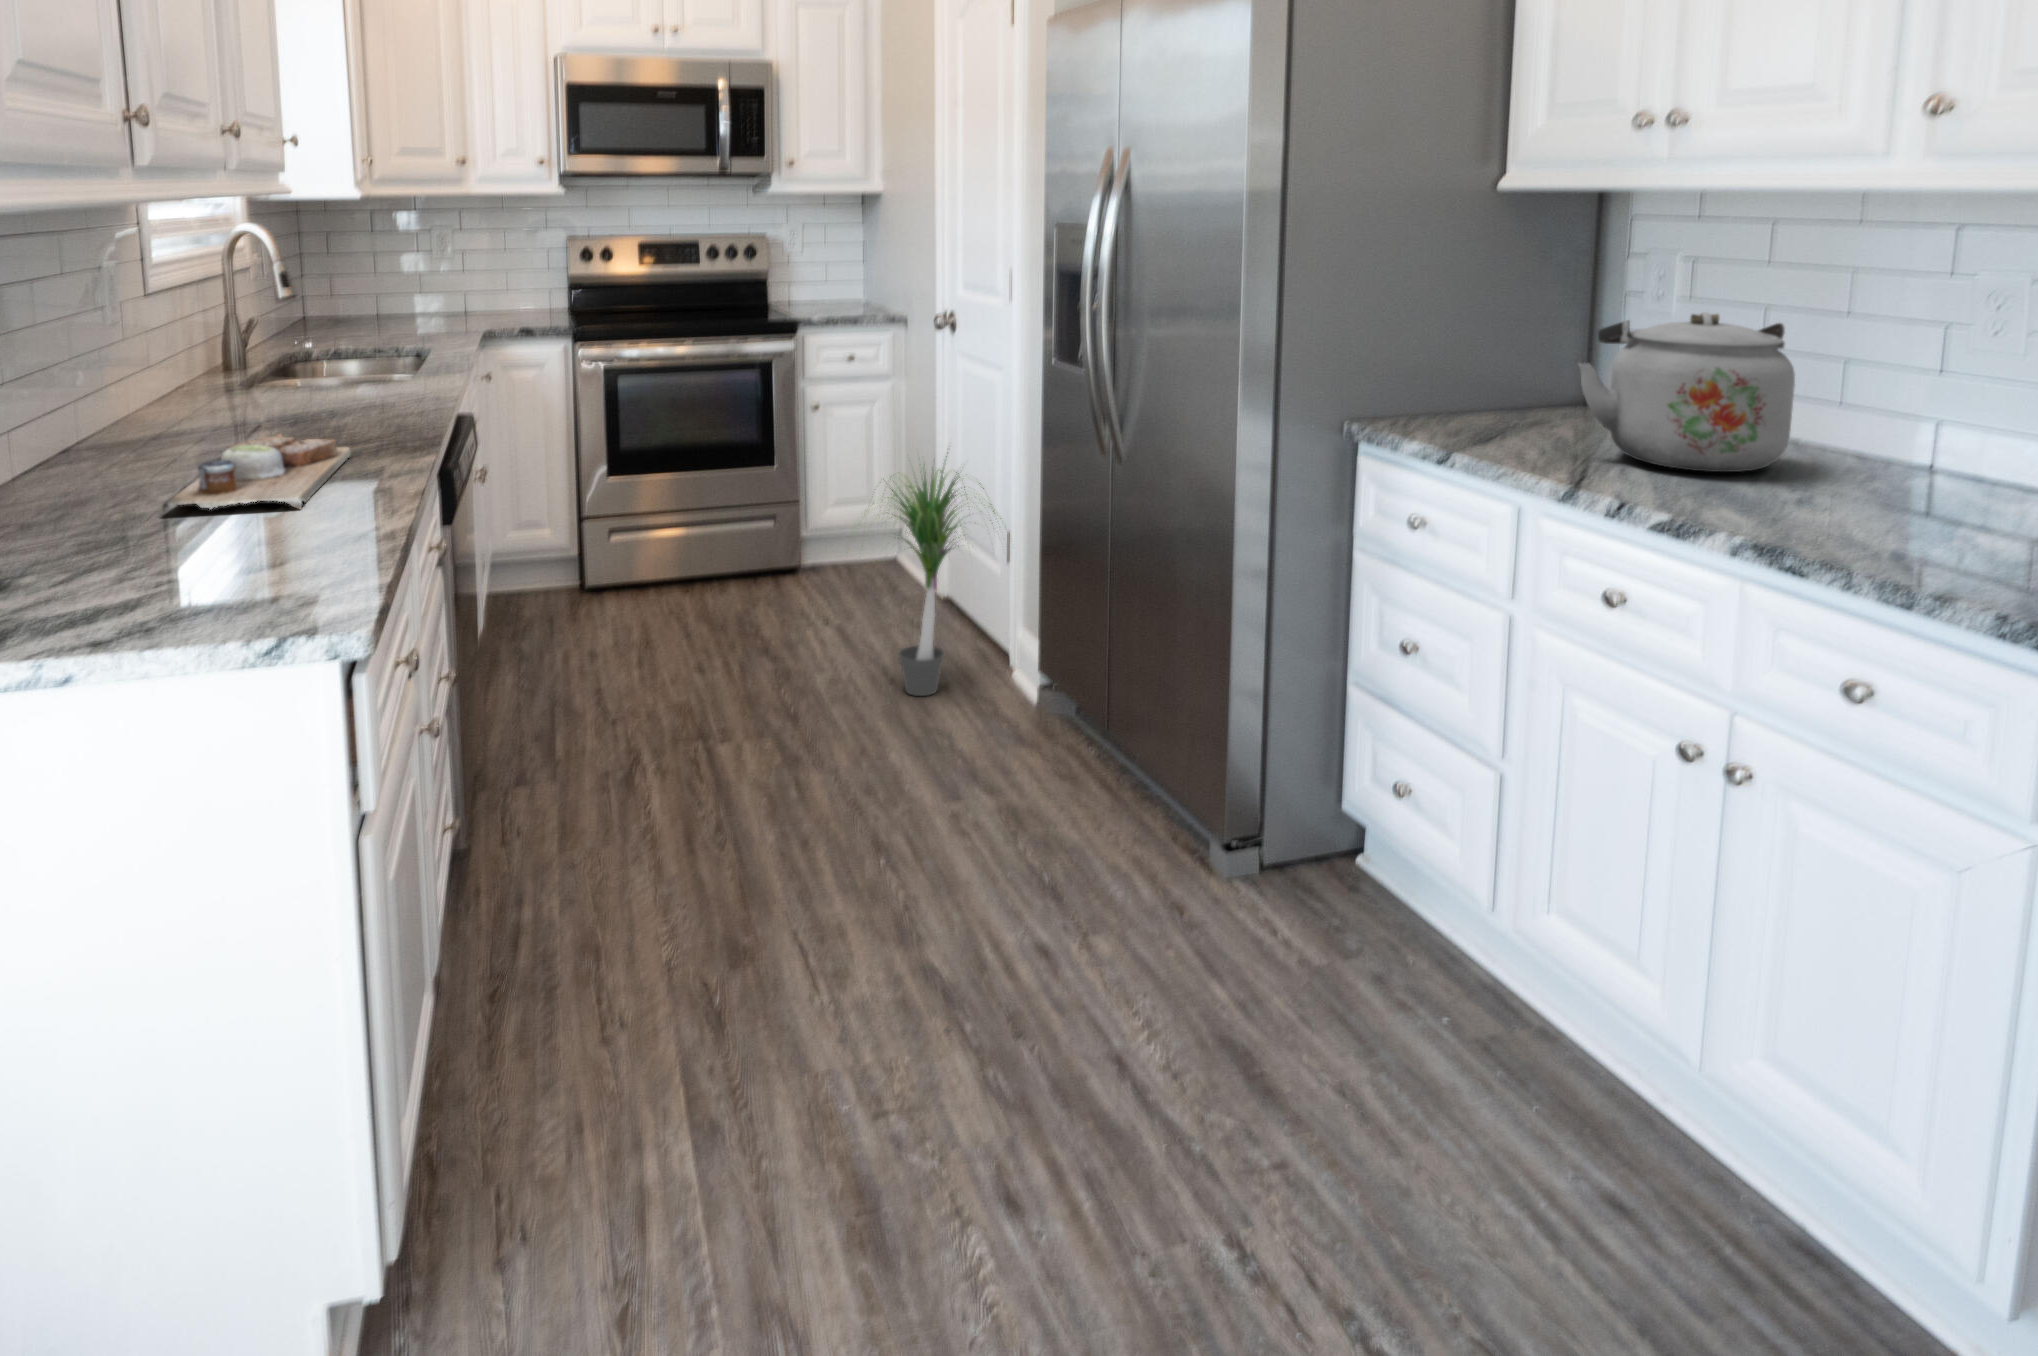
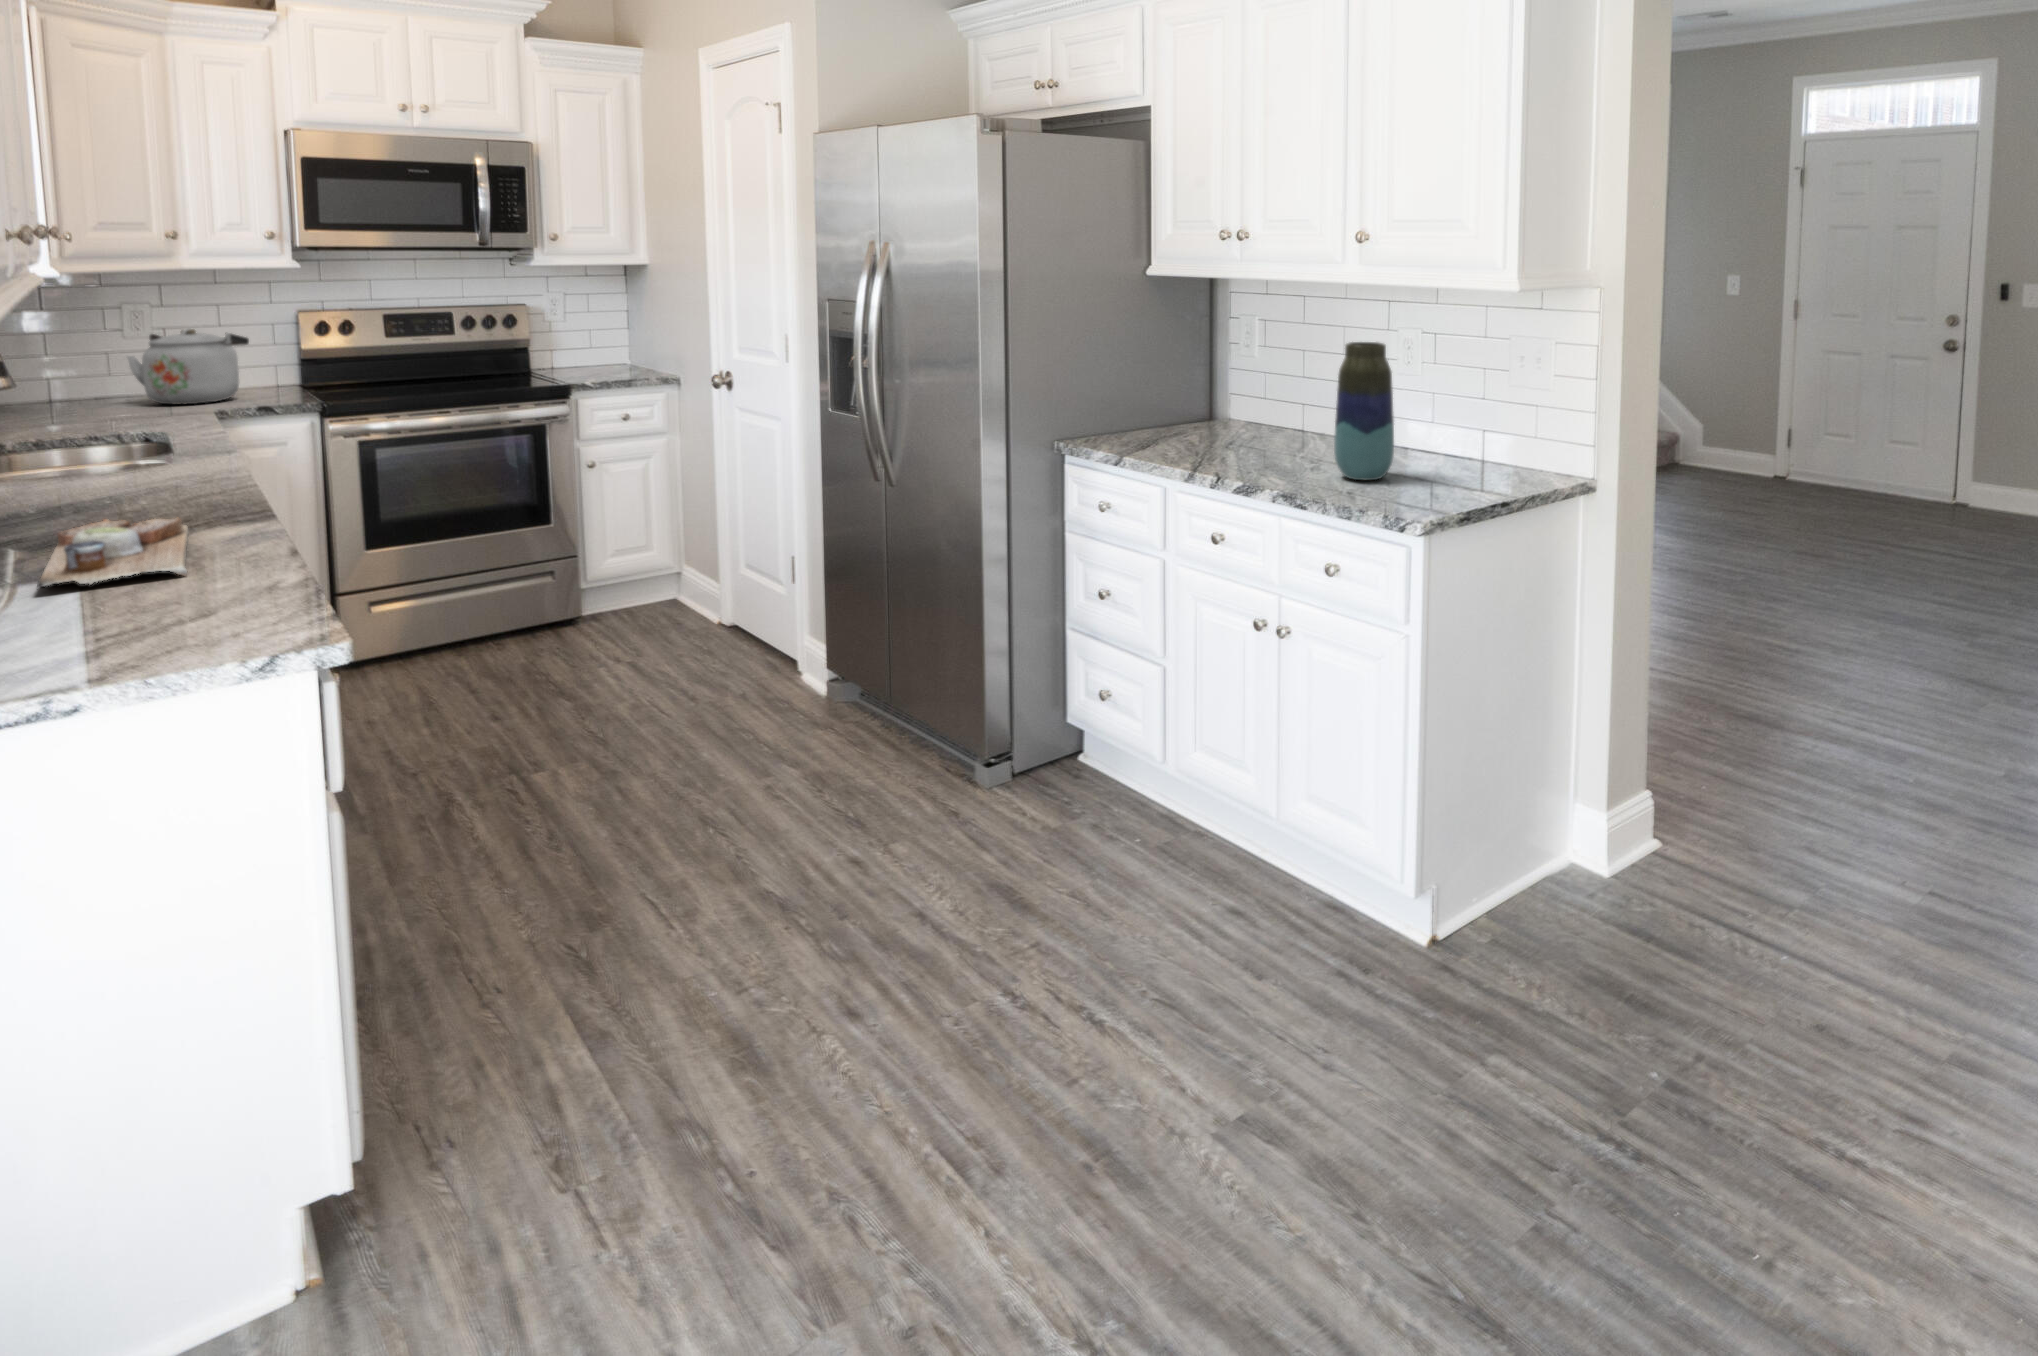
vase: none [1852,293,1990,534] -> present [1334,342,1394,480]
kettle: present [1578,312,1795,472] -> present [127,329,249,405]
potted plant: present [872,453,1001,696] -> none [643,479,801,707]

